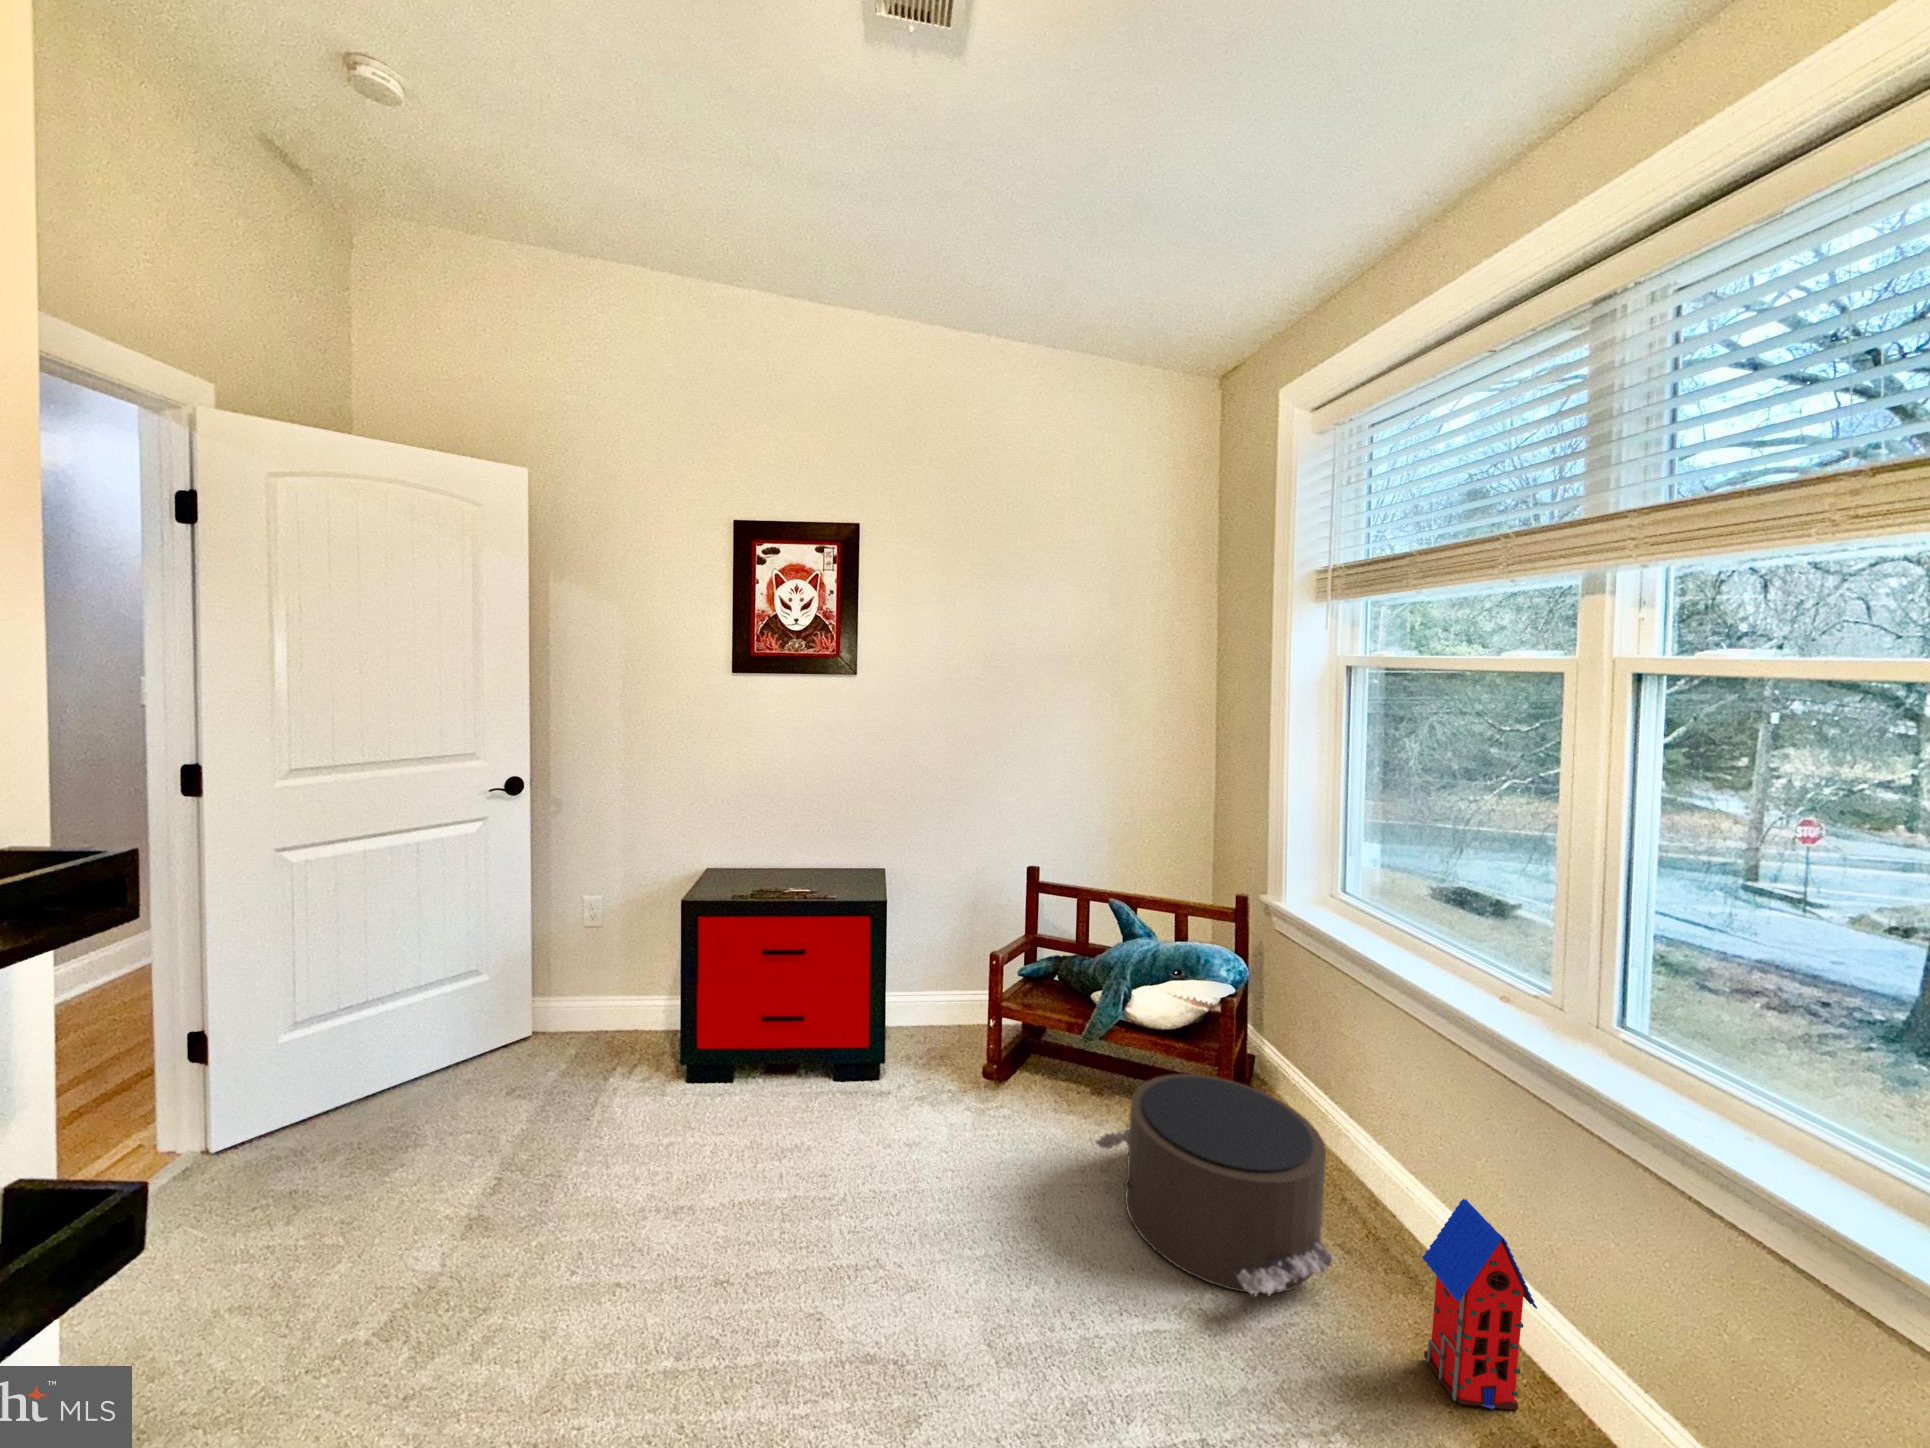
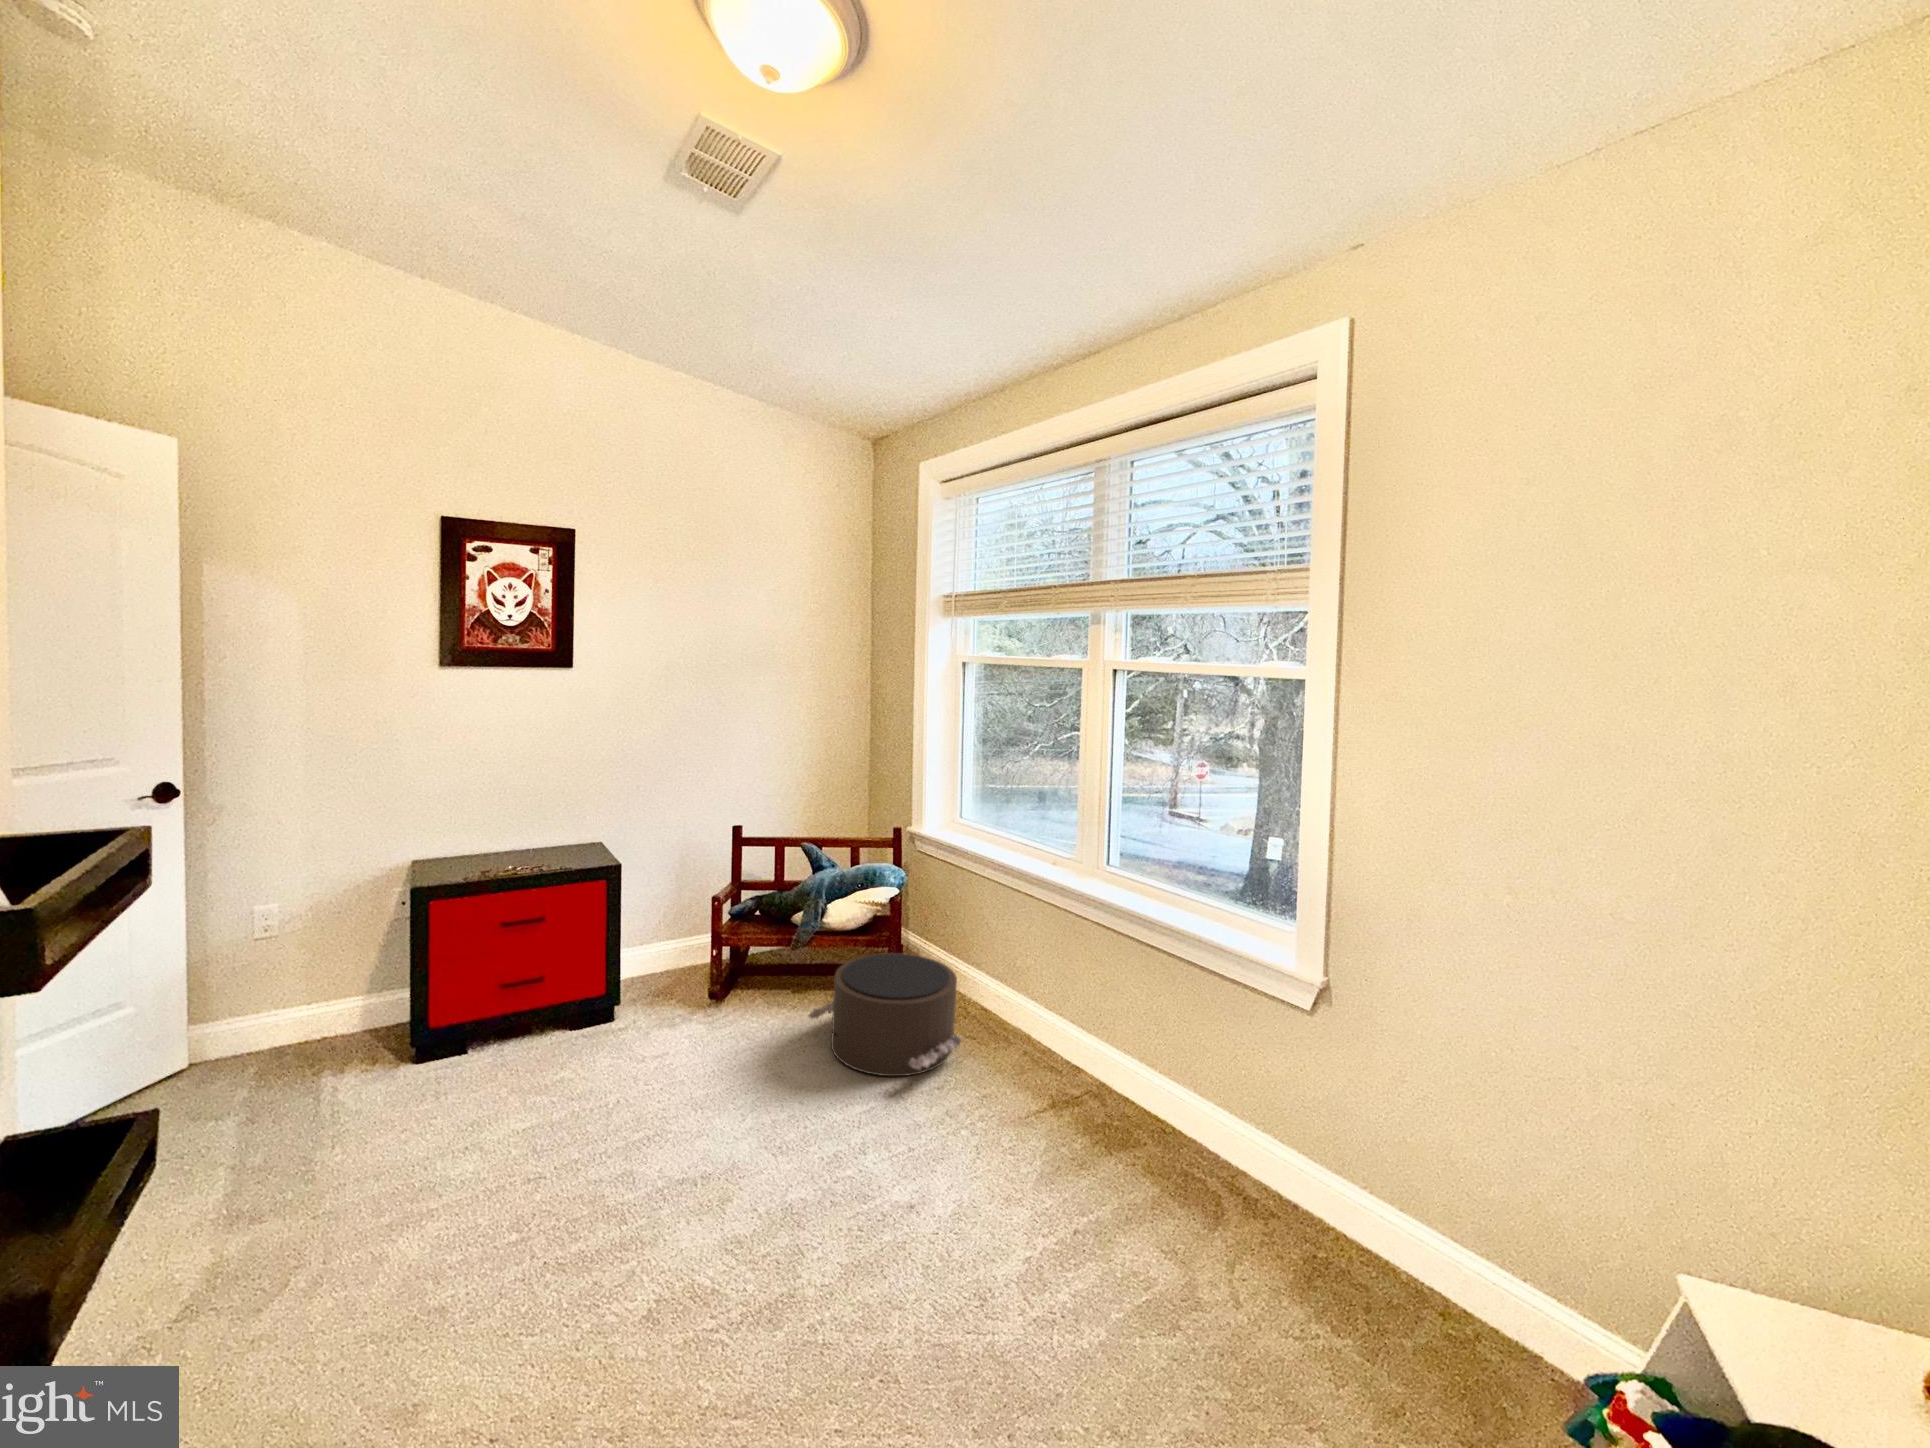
toy house: present [1422,1199,1537,1410] -> none [1008,979,1061,1090]

